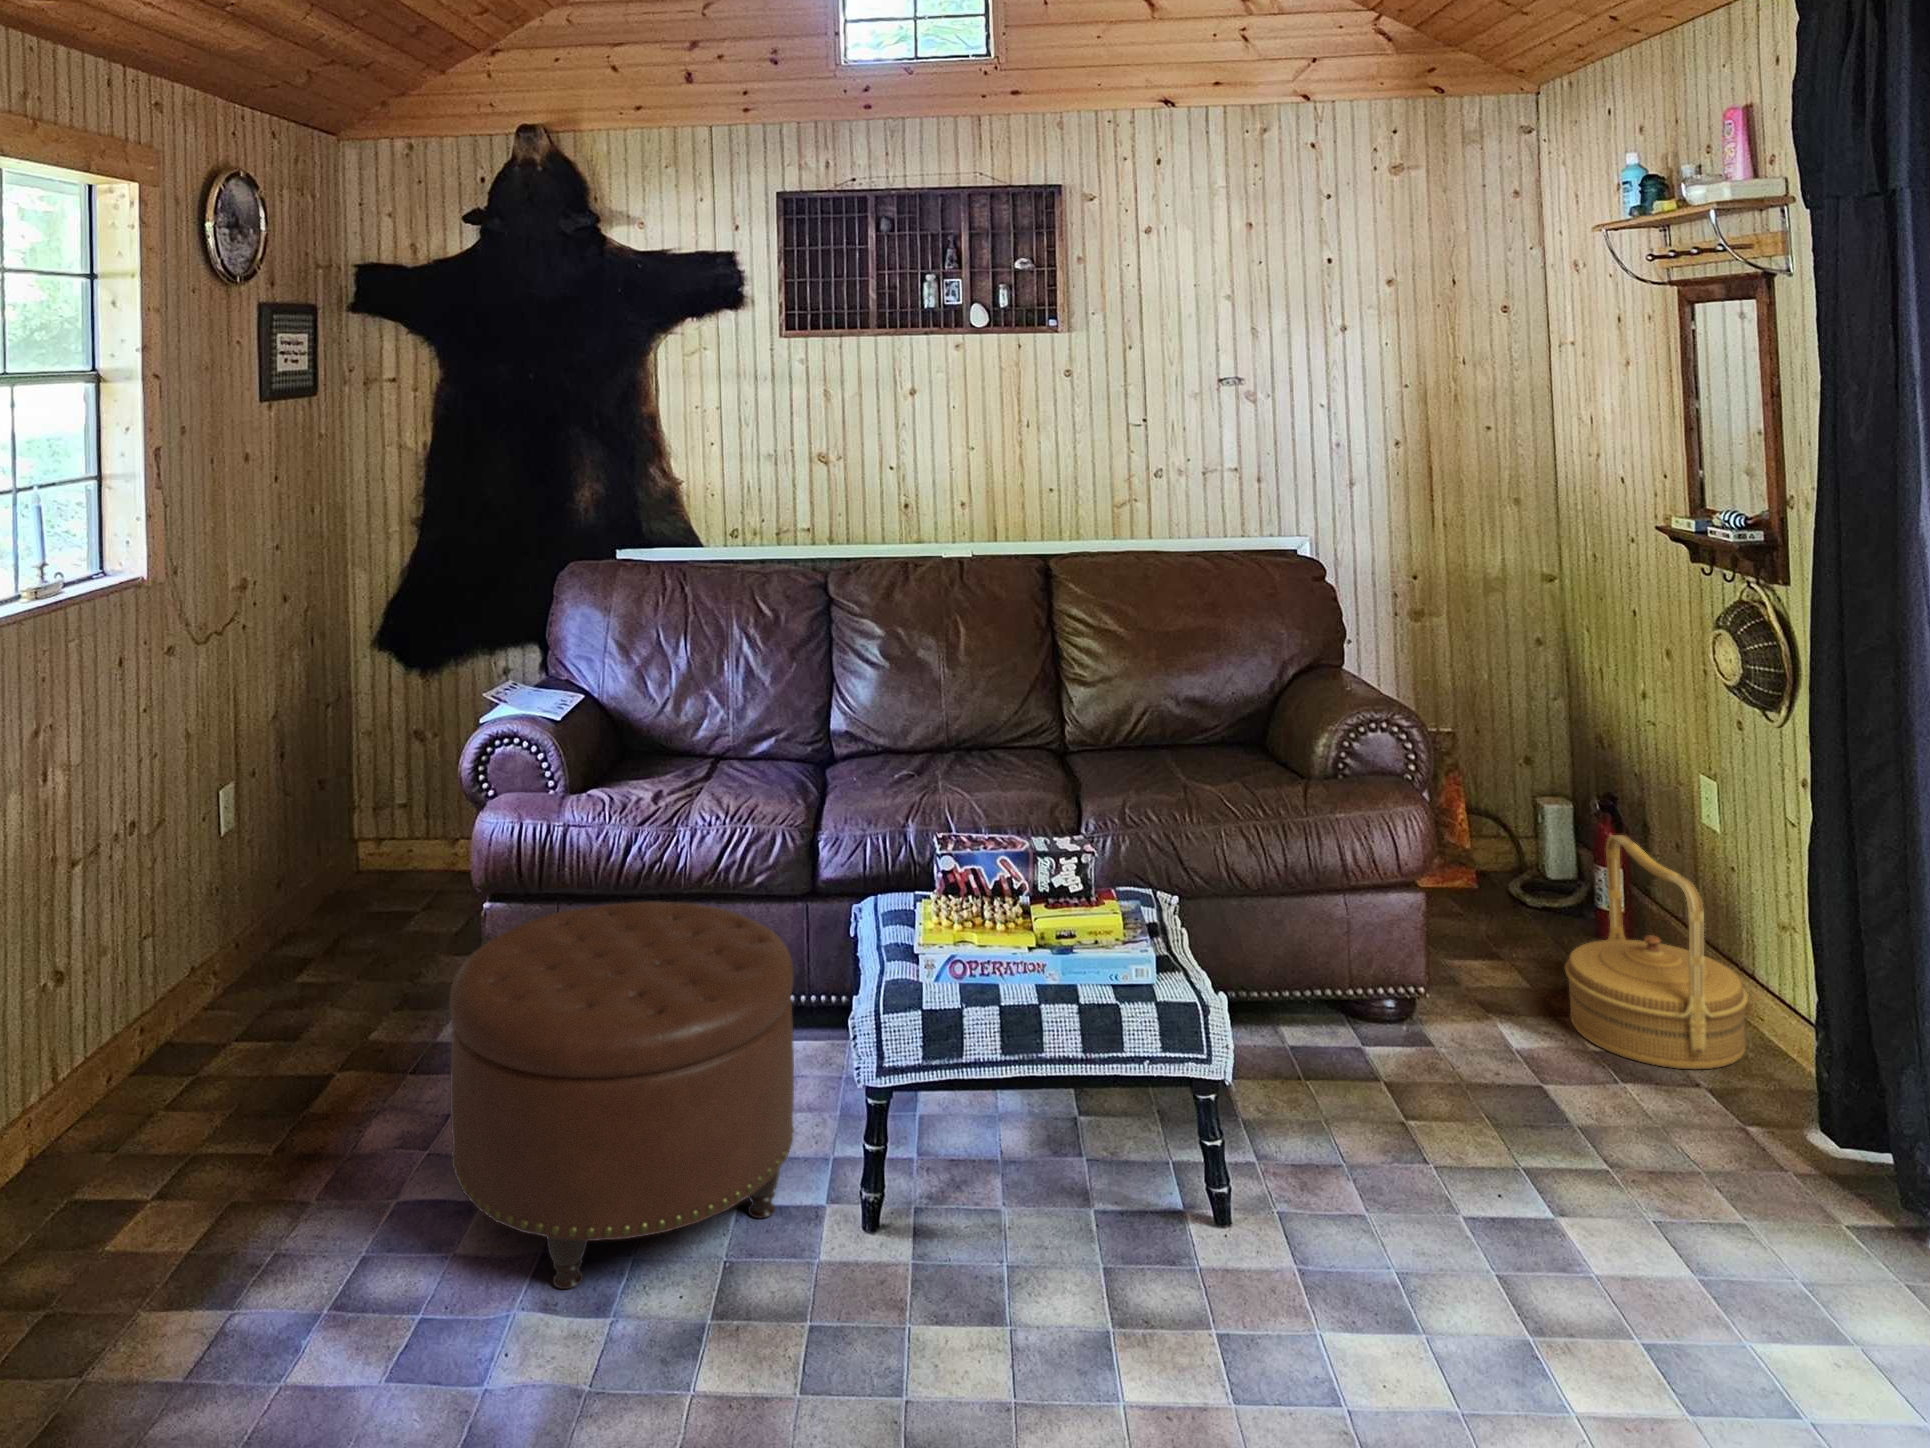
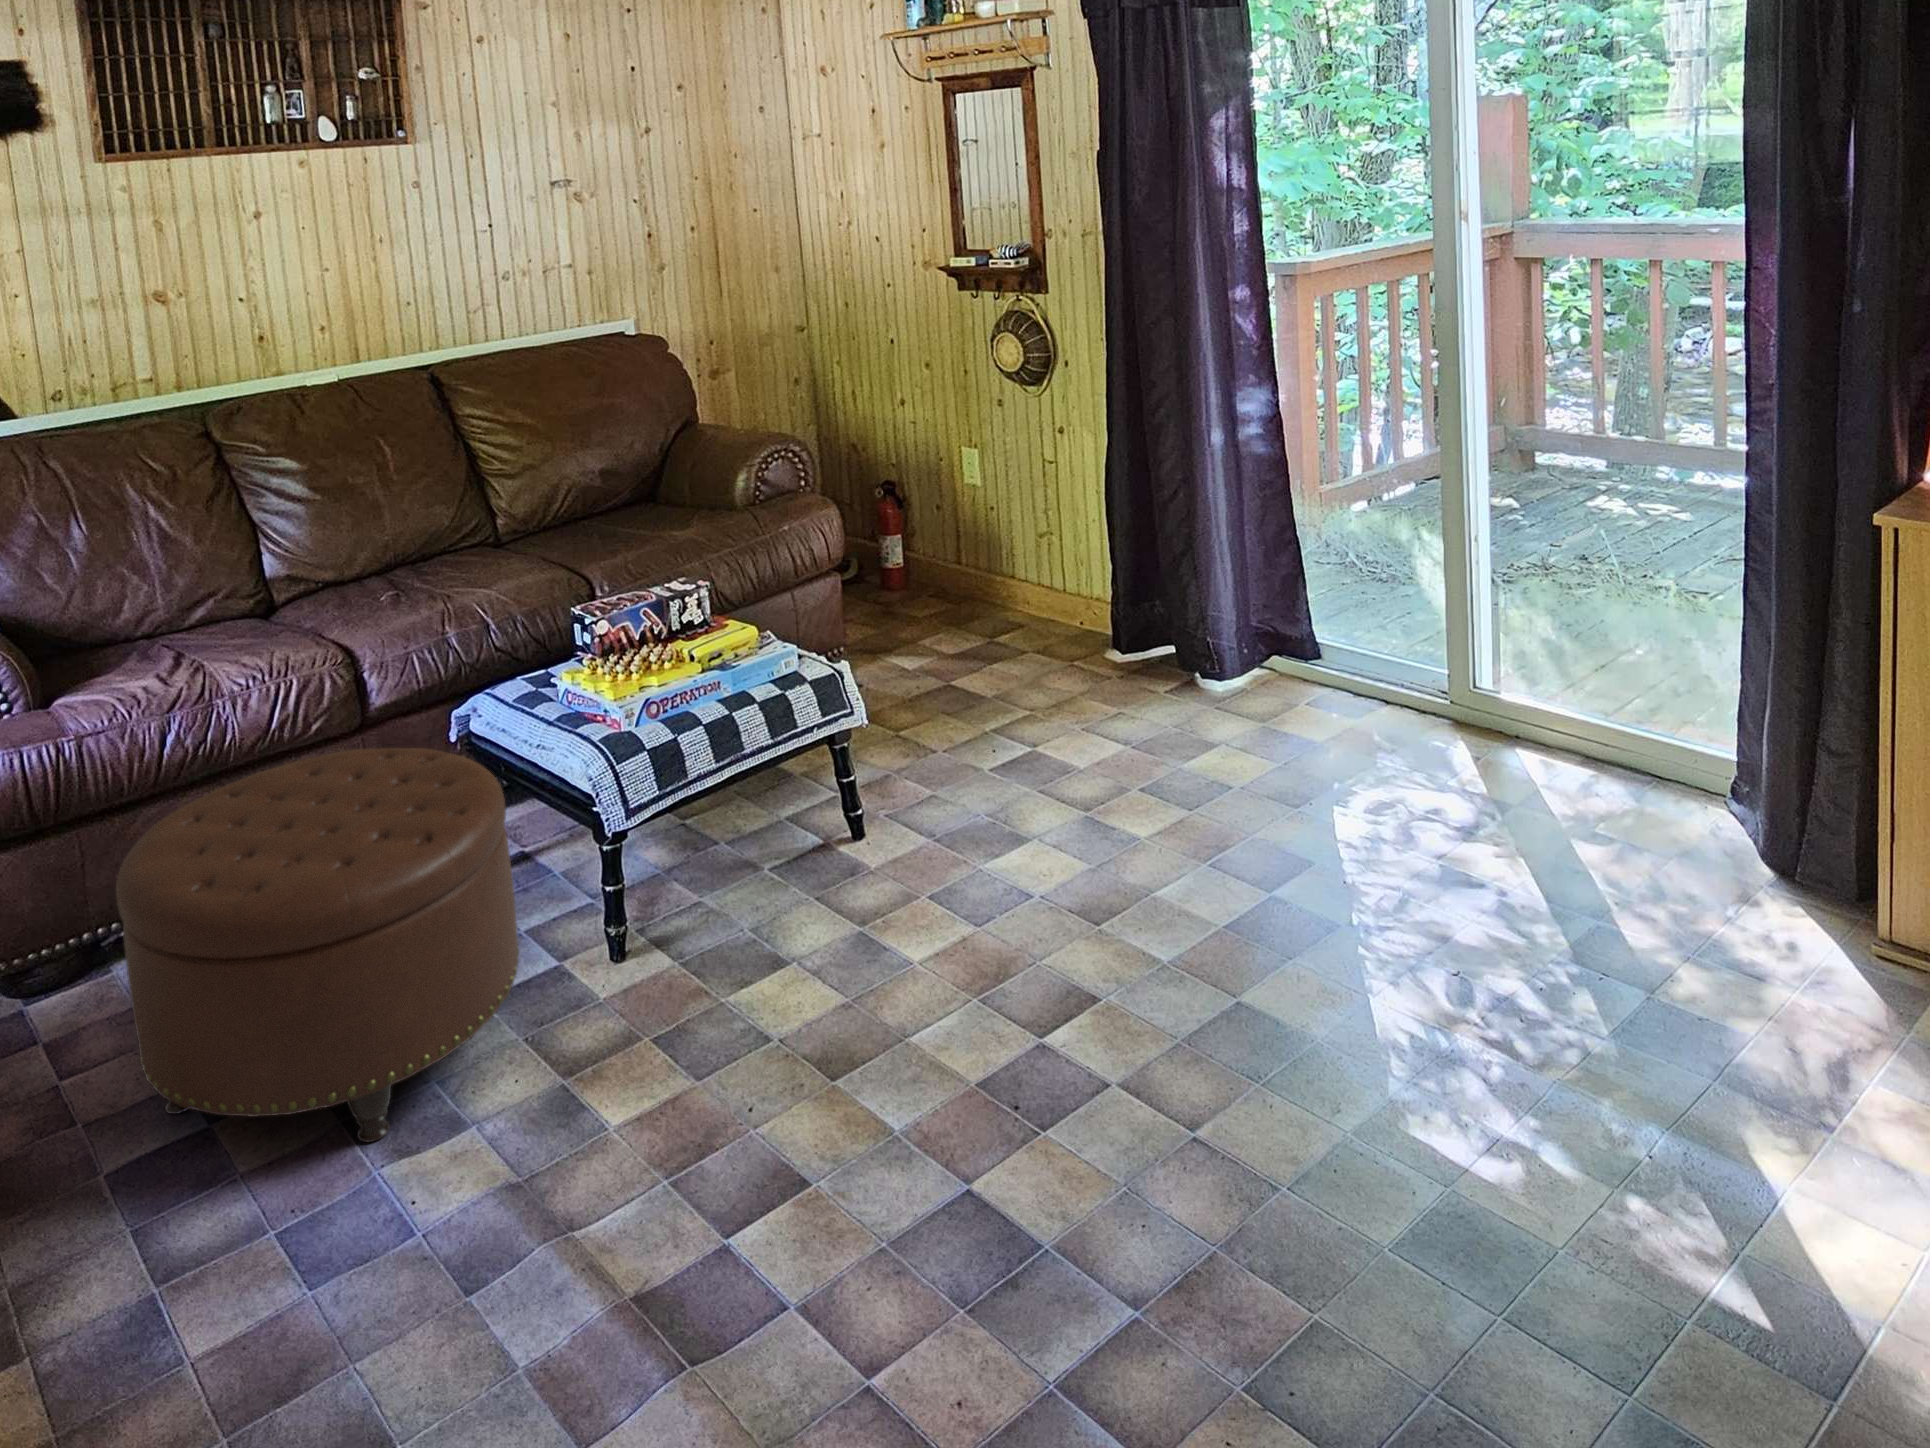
woven basket: present [1565,835,1748,1069] -> none [915,497,1033,647]

